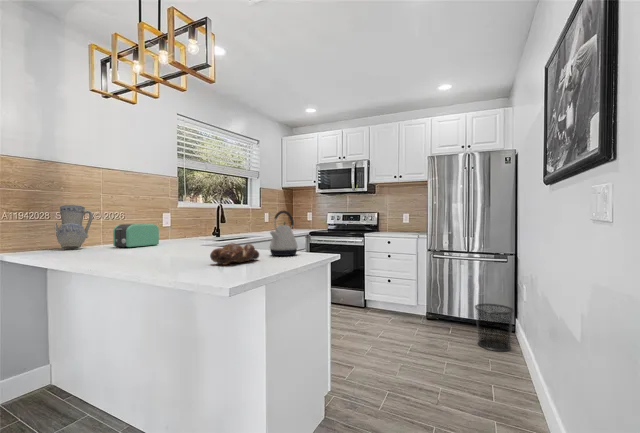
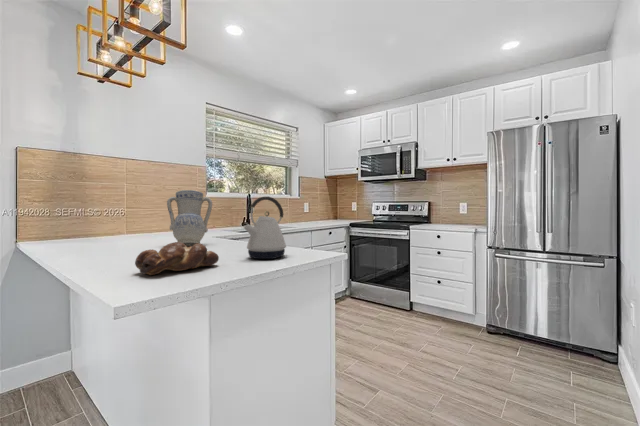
vase: present [56,205,93,249] -> present [167,190,212,245]
toaster: present [113,224,159,248] -> none [110,215,163,241]
waste bin: present [475,304,514,351] -> none [556,323,620,395]

